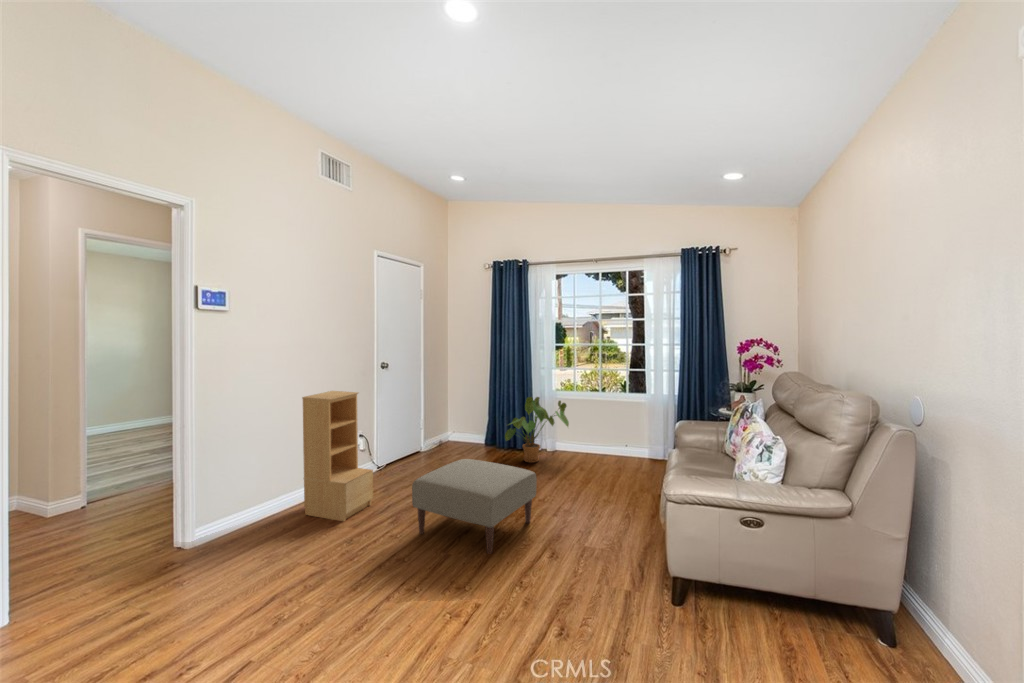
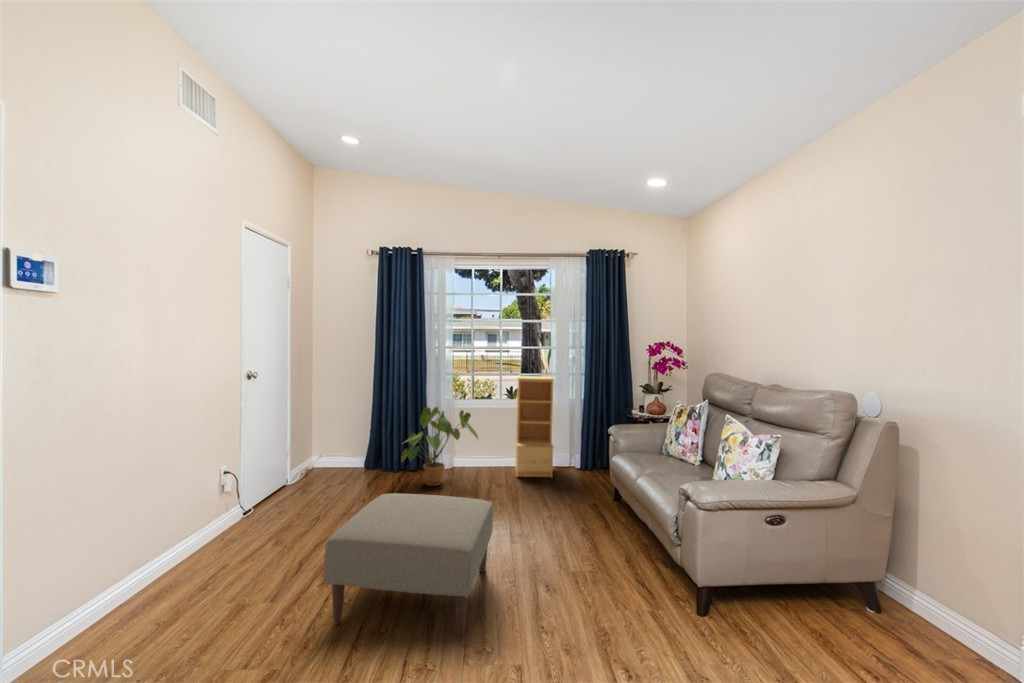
bookshelf: present [302,391,373,521] -> present [515,376,554,477]

